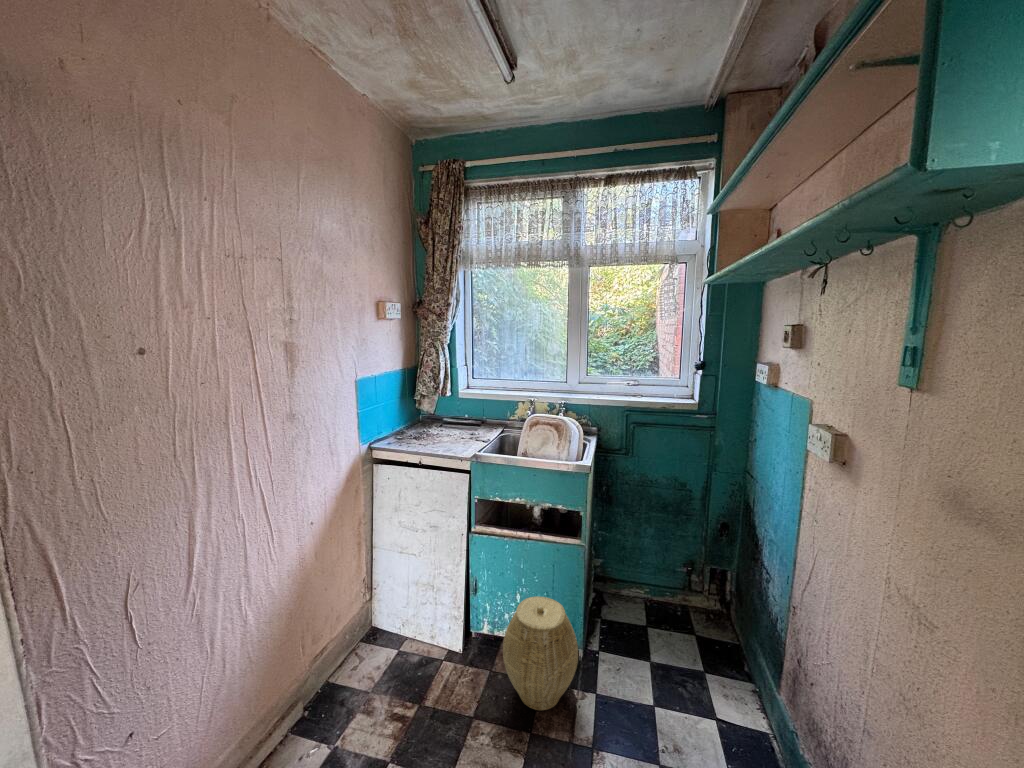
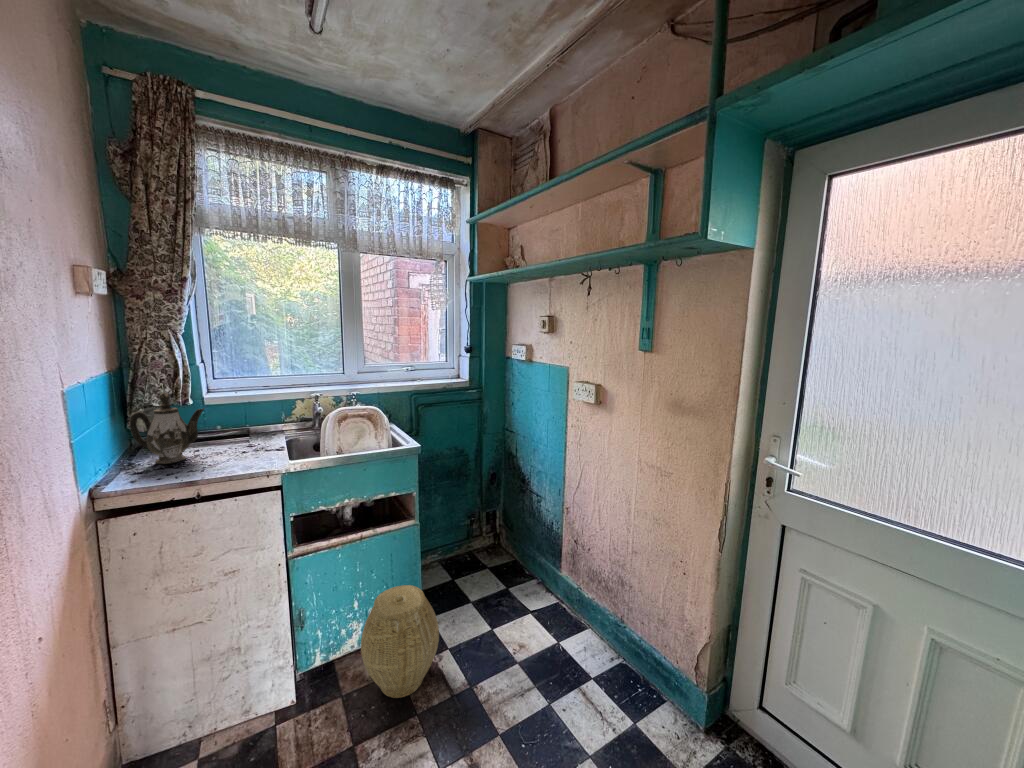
teapot: none [407,386,445,437] -> present [130,392,204,464]

